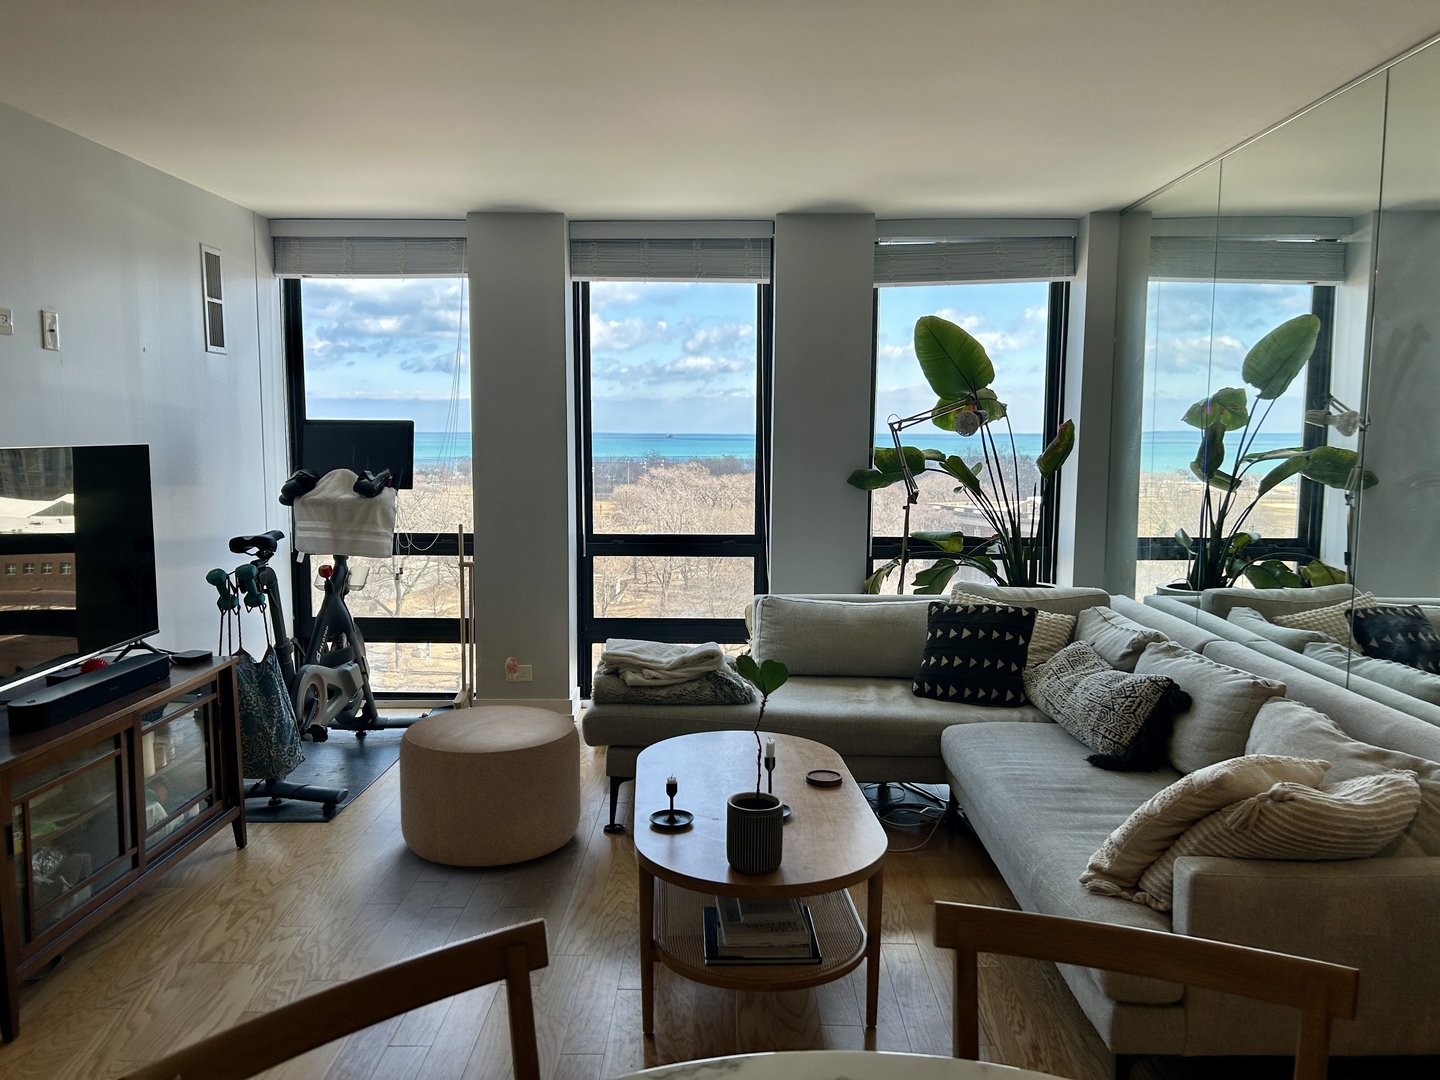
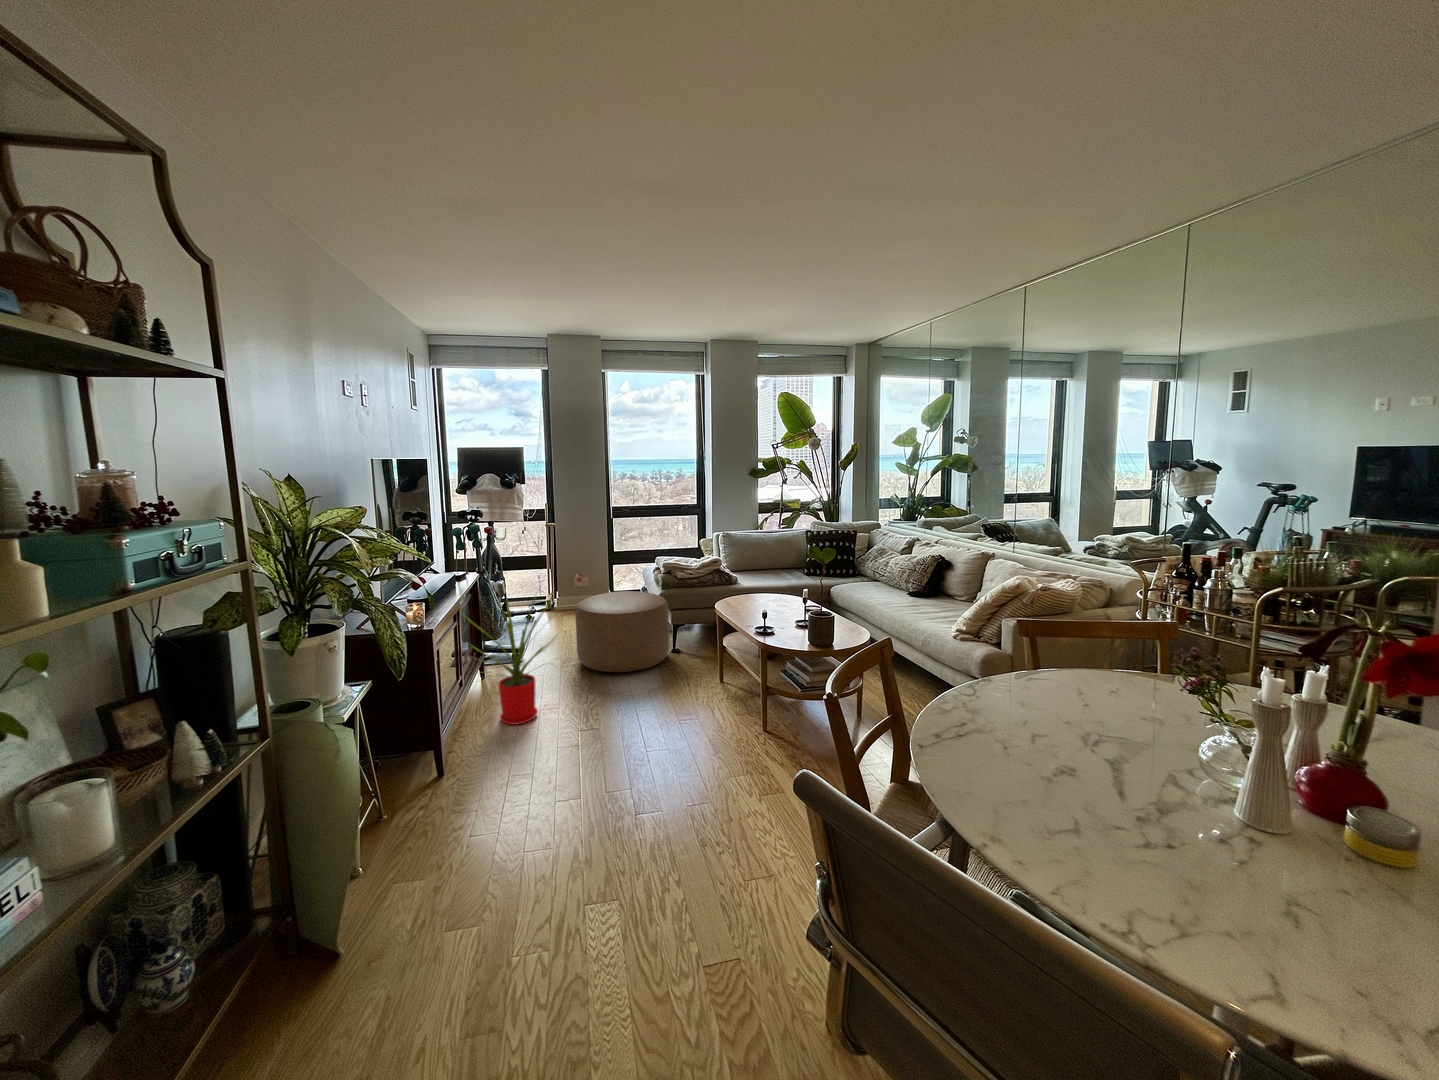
house plant: none [117,692,315,947] -> present [463,599,552,725]

